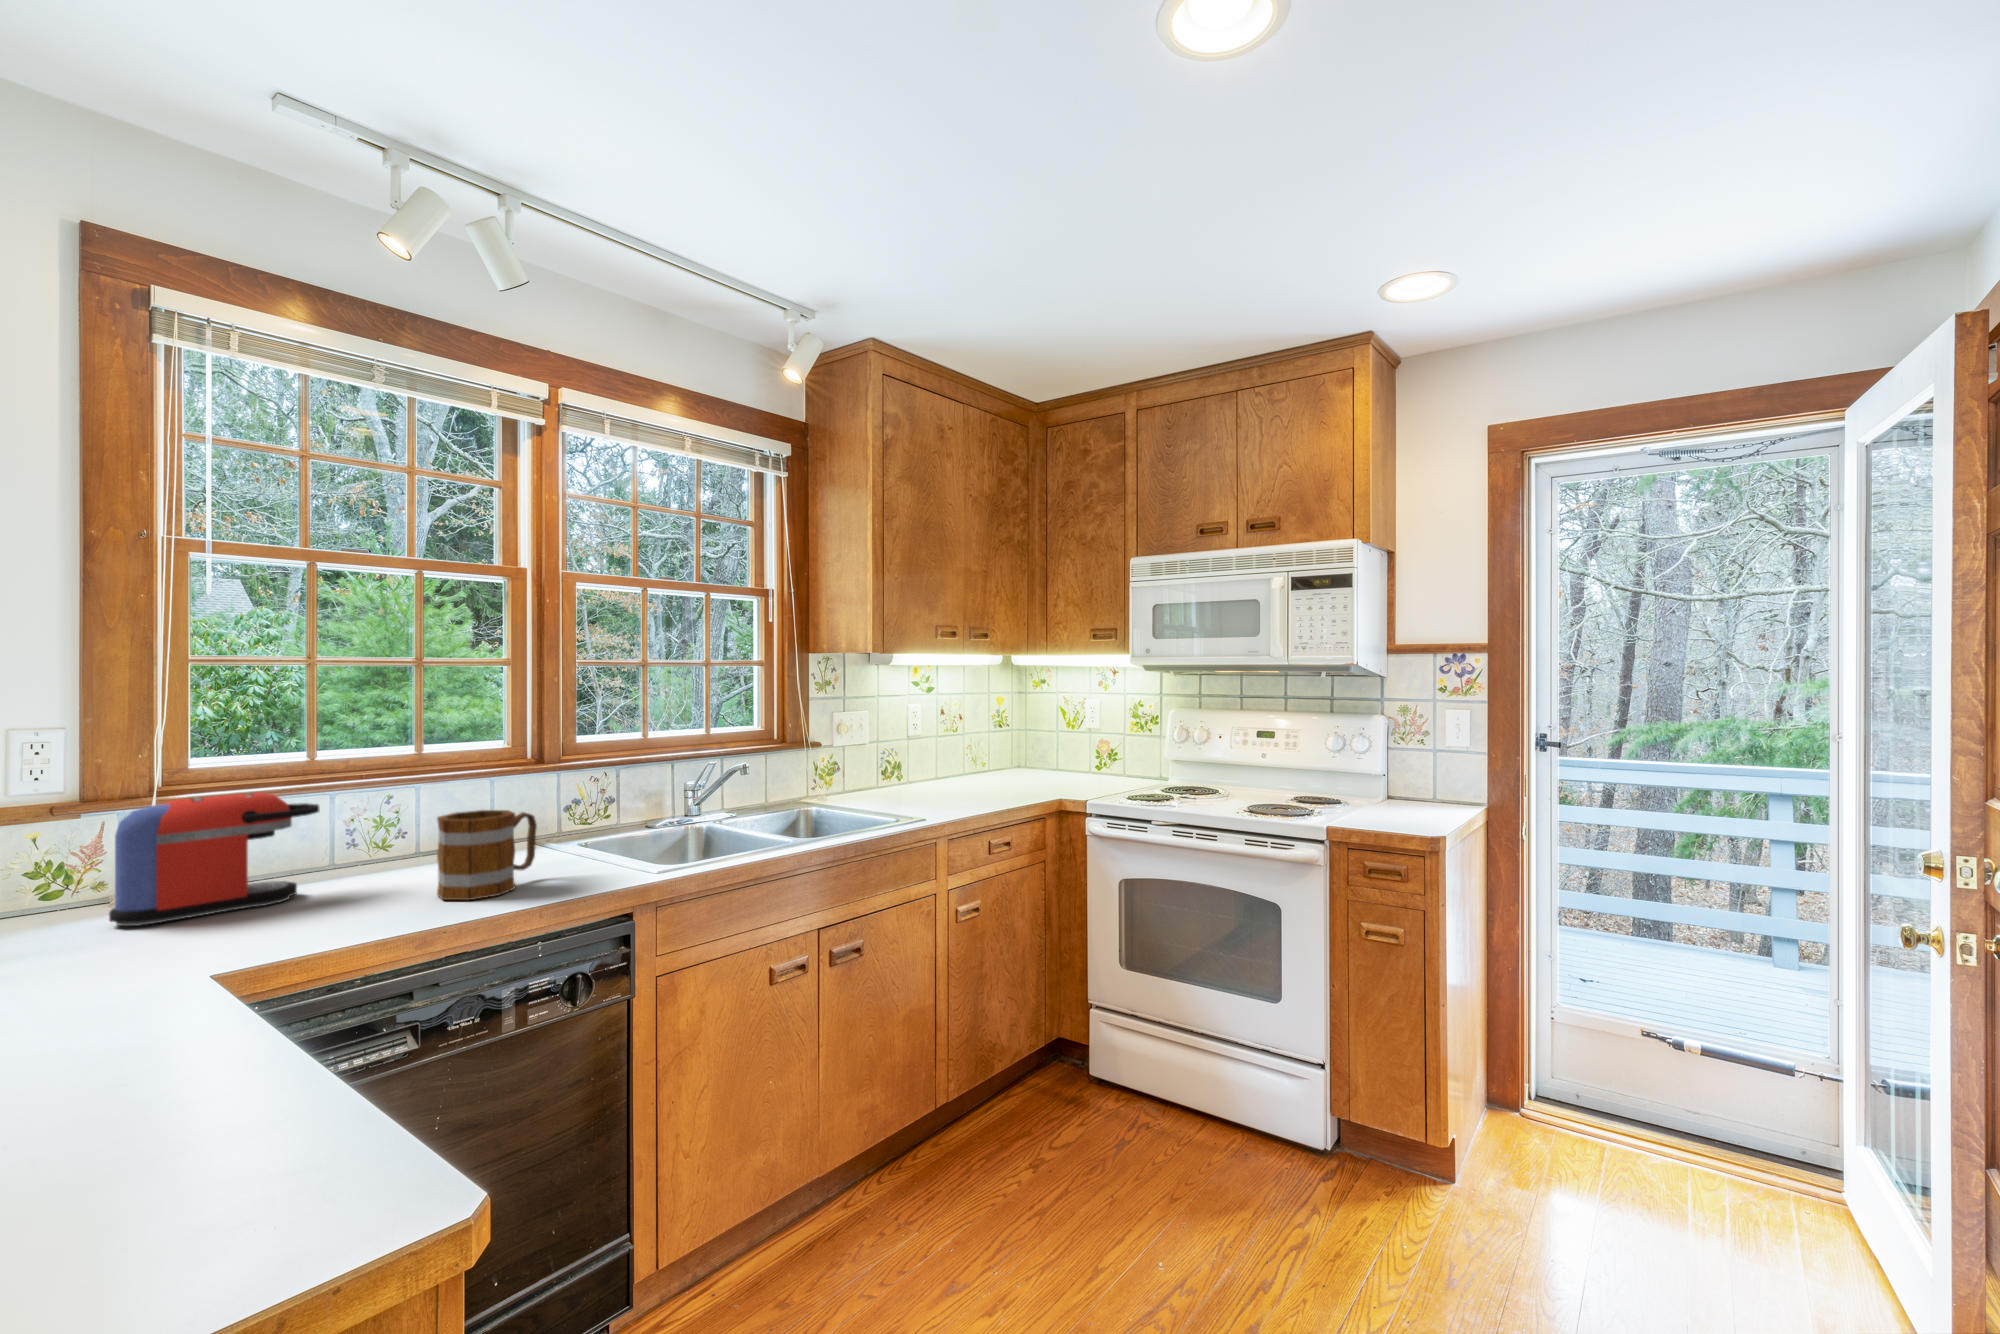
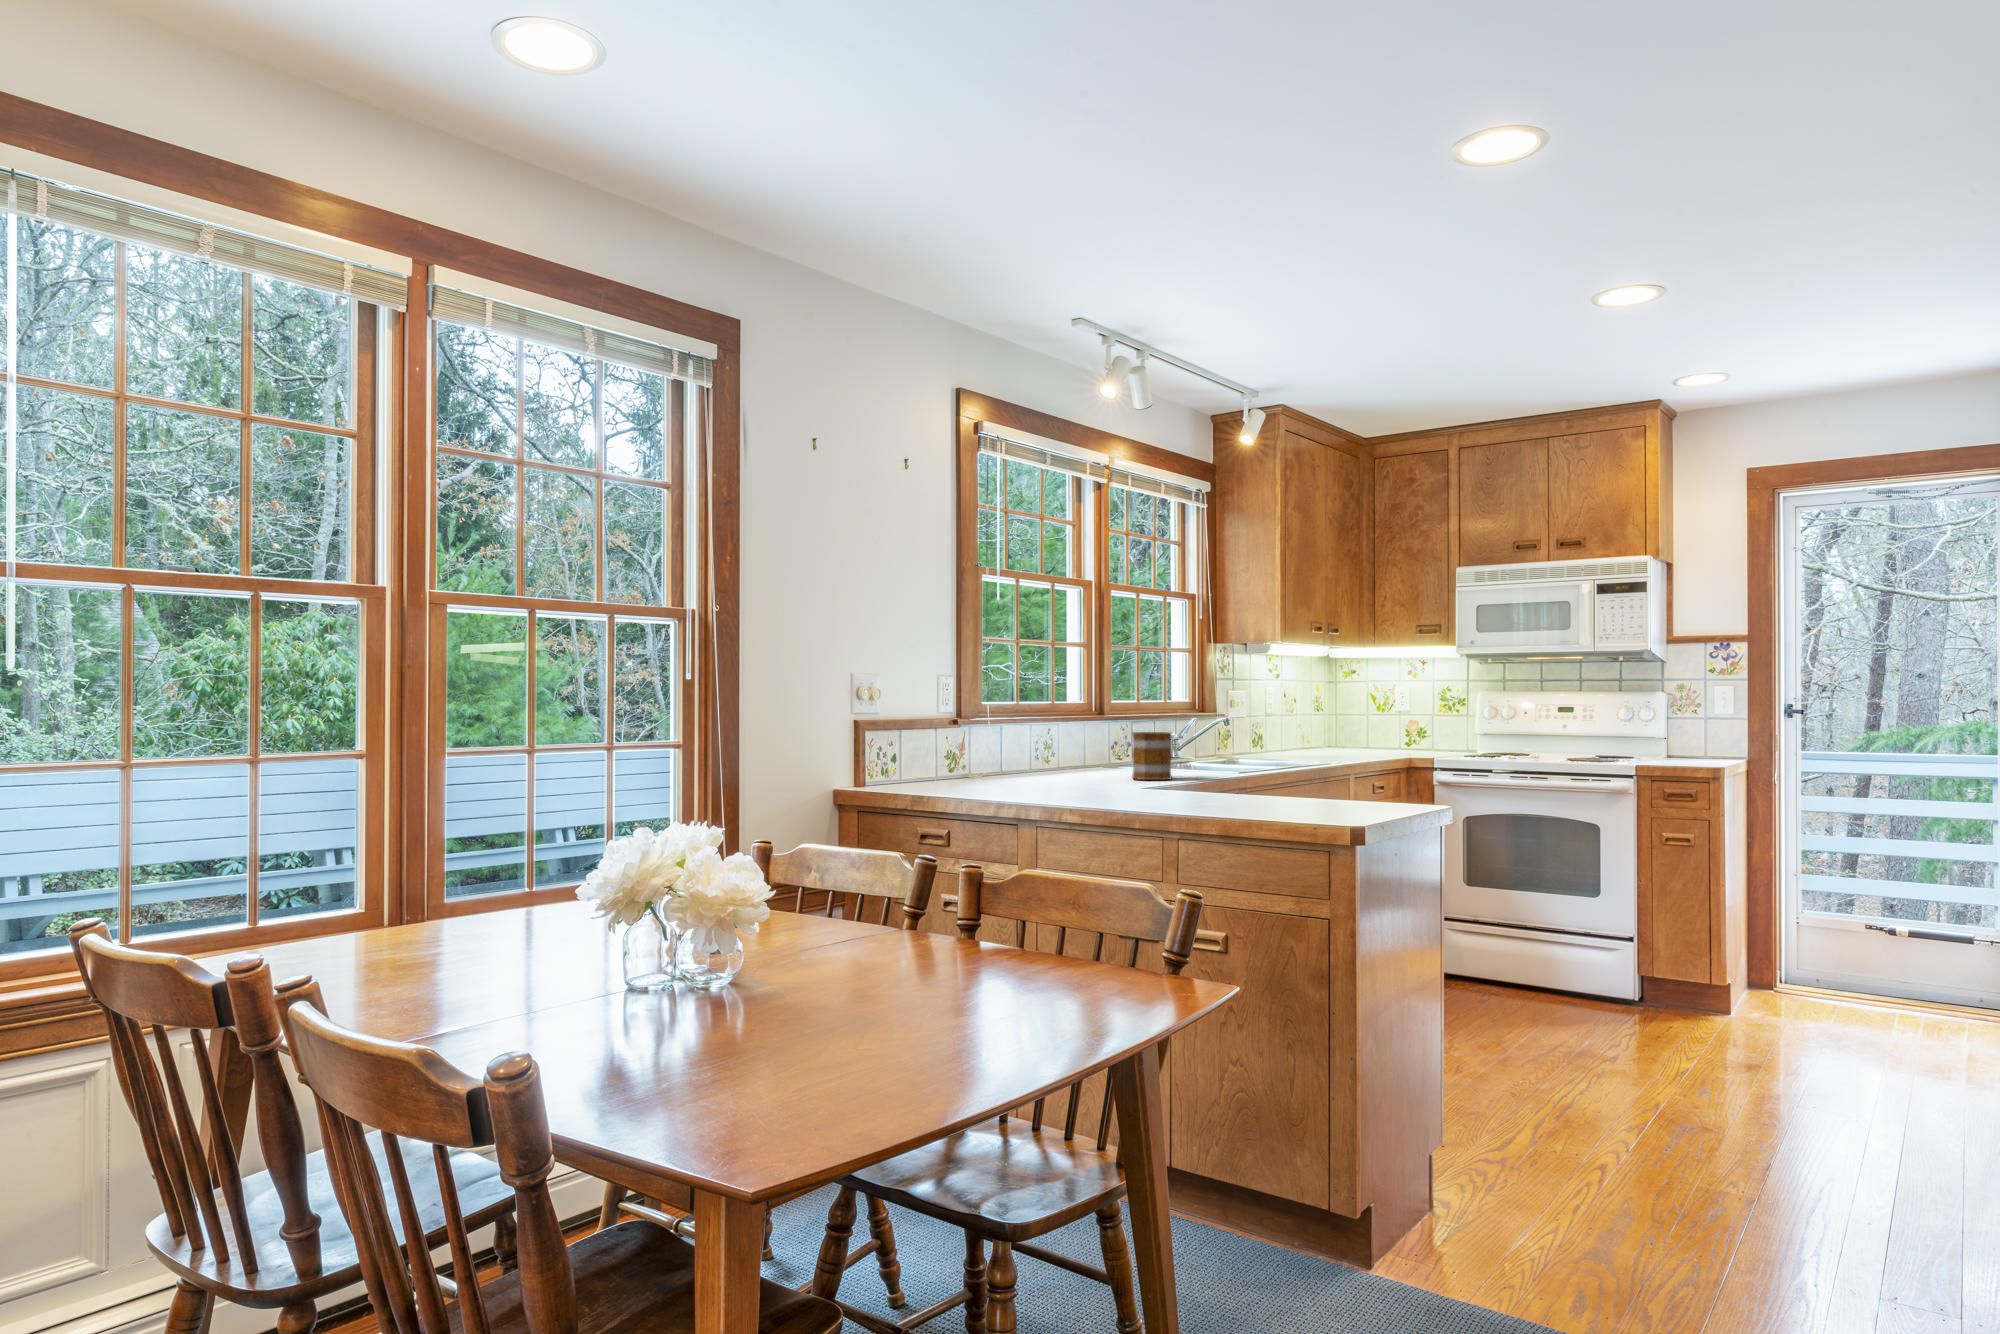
coffee maker: present [109,793,320,926] -> none [989,717,1058,785]

